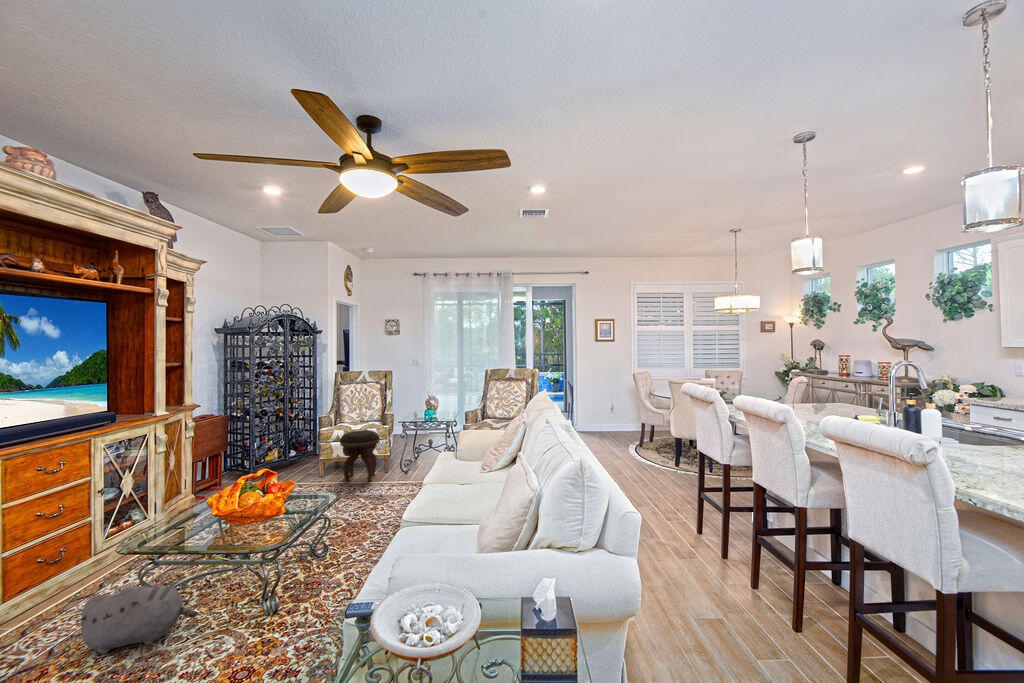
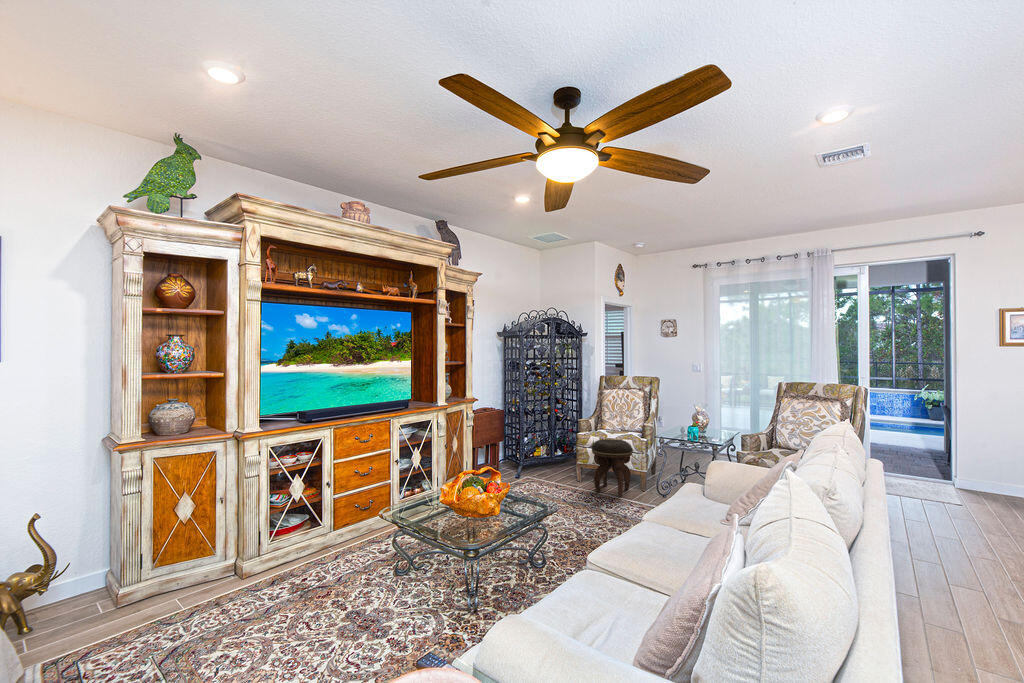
plush toy: present [76,585,197,654] -> none [347,545,417,600]

